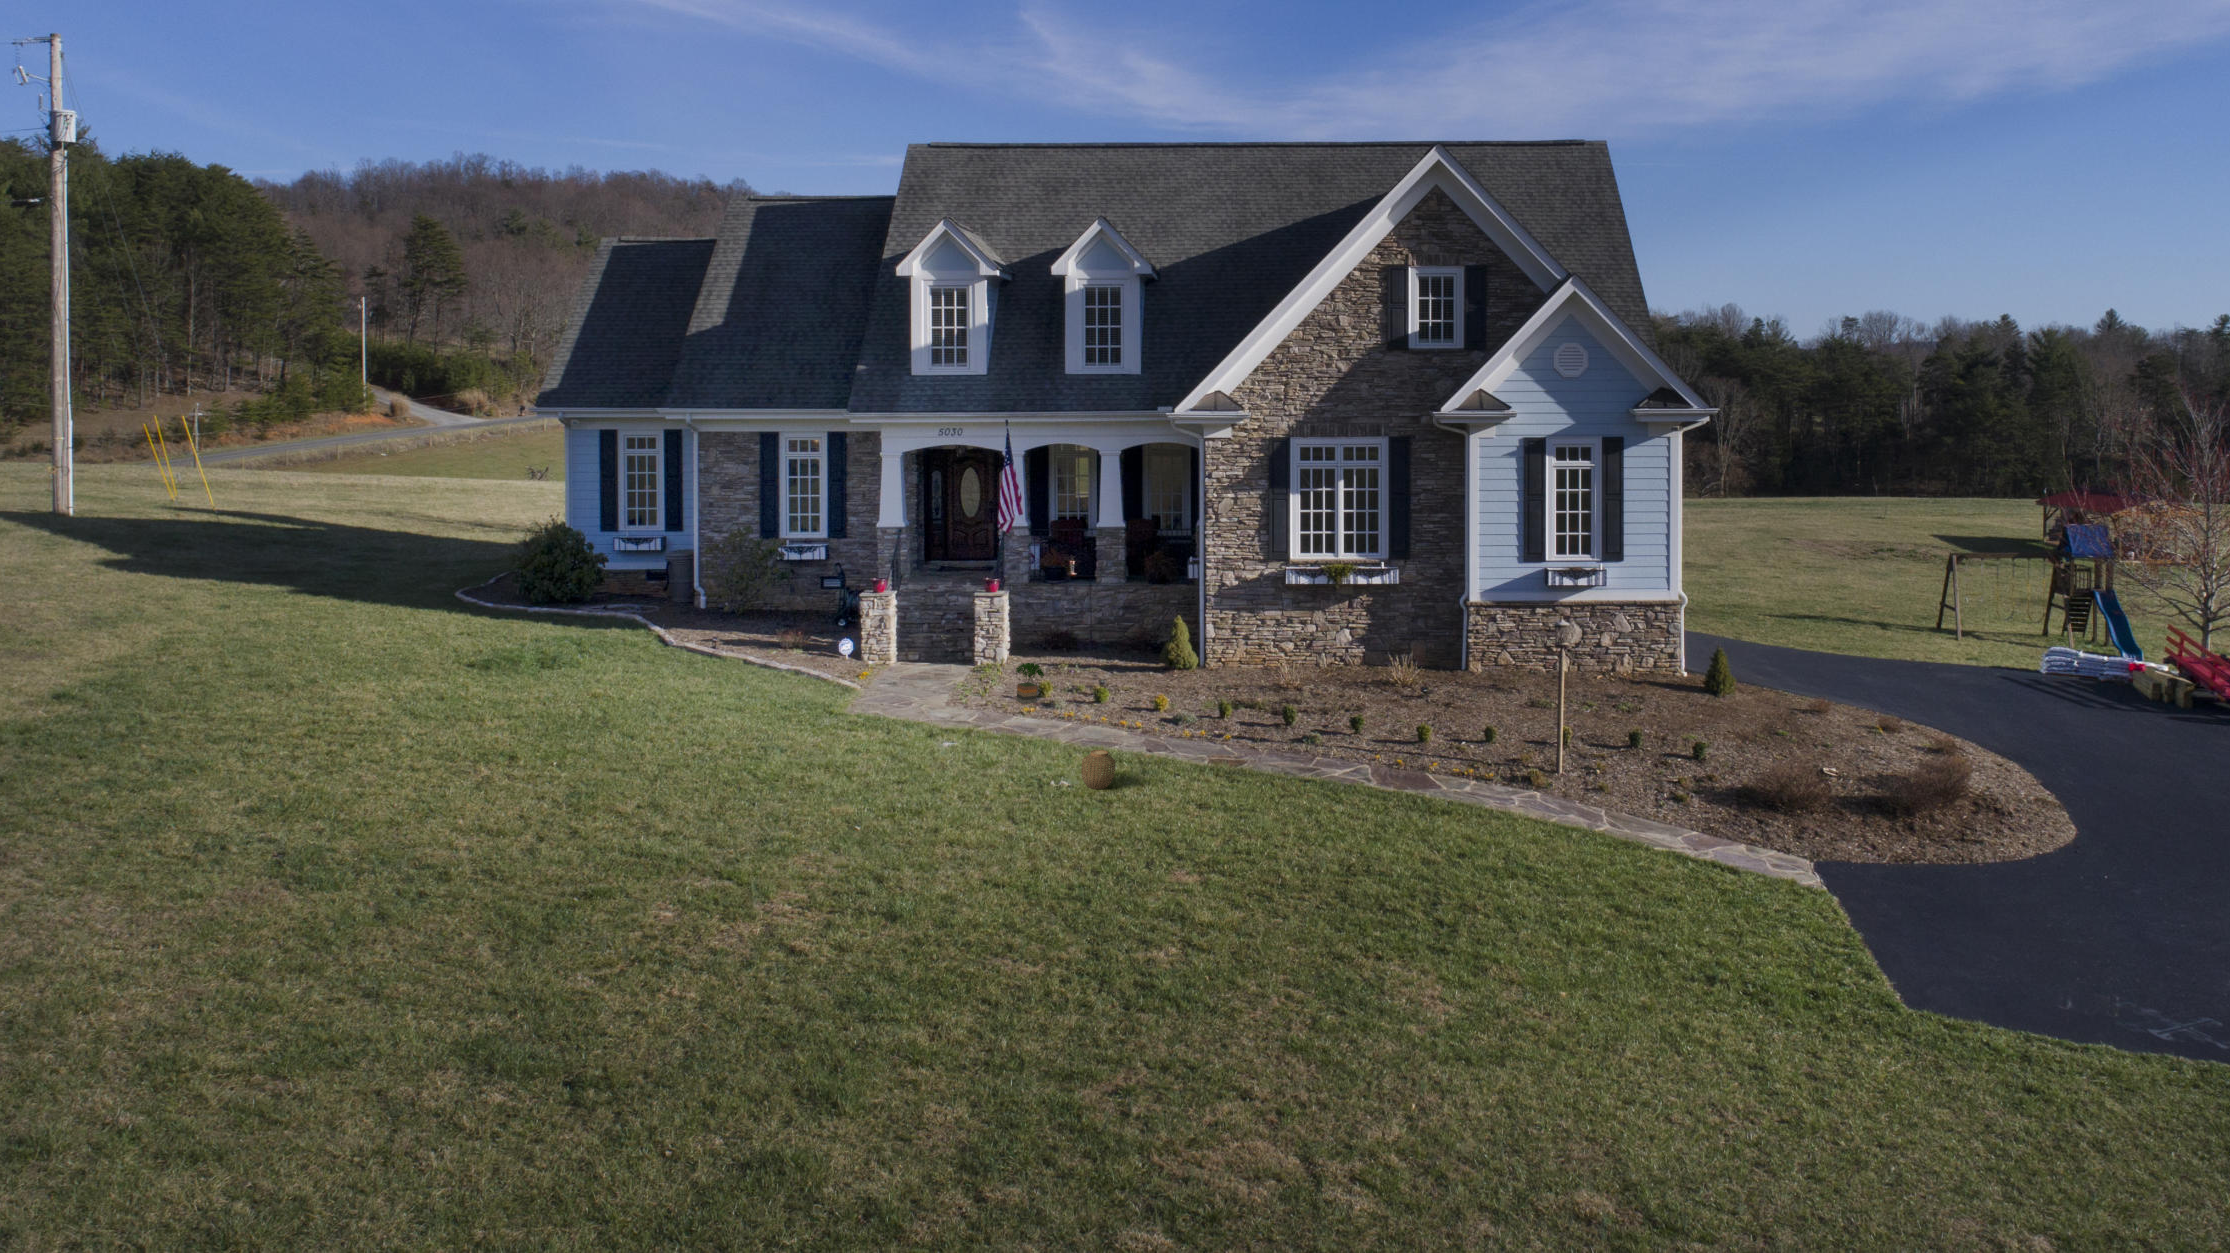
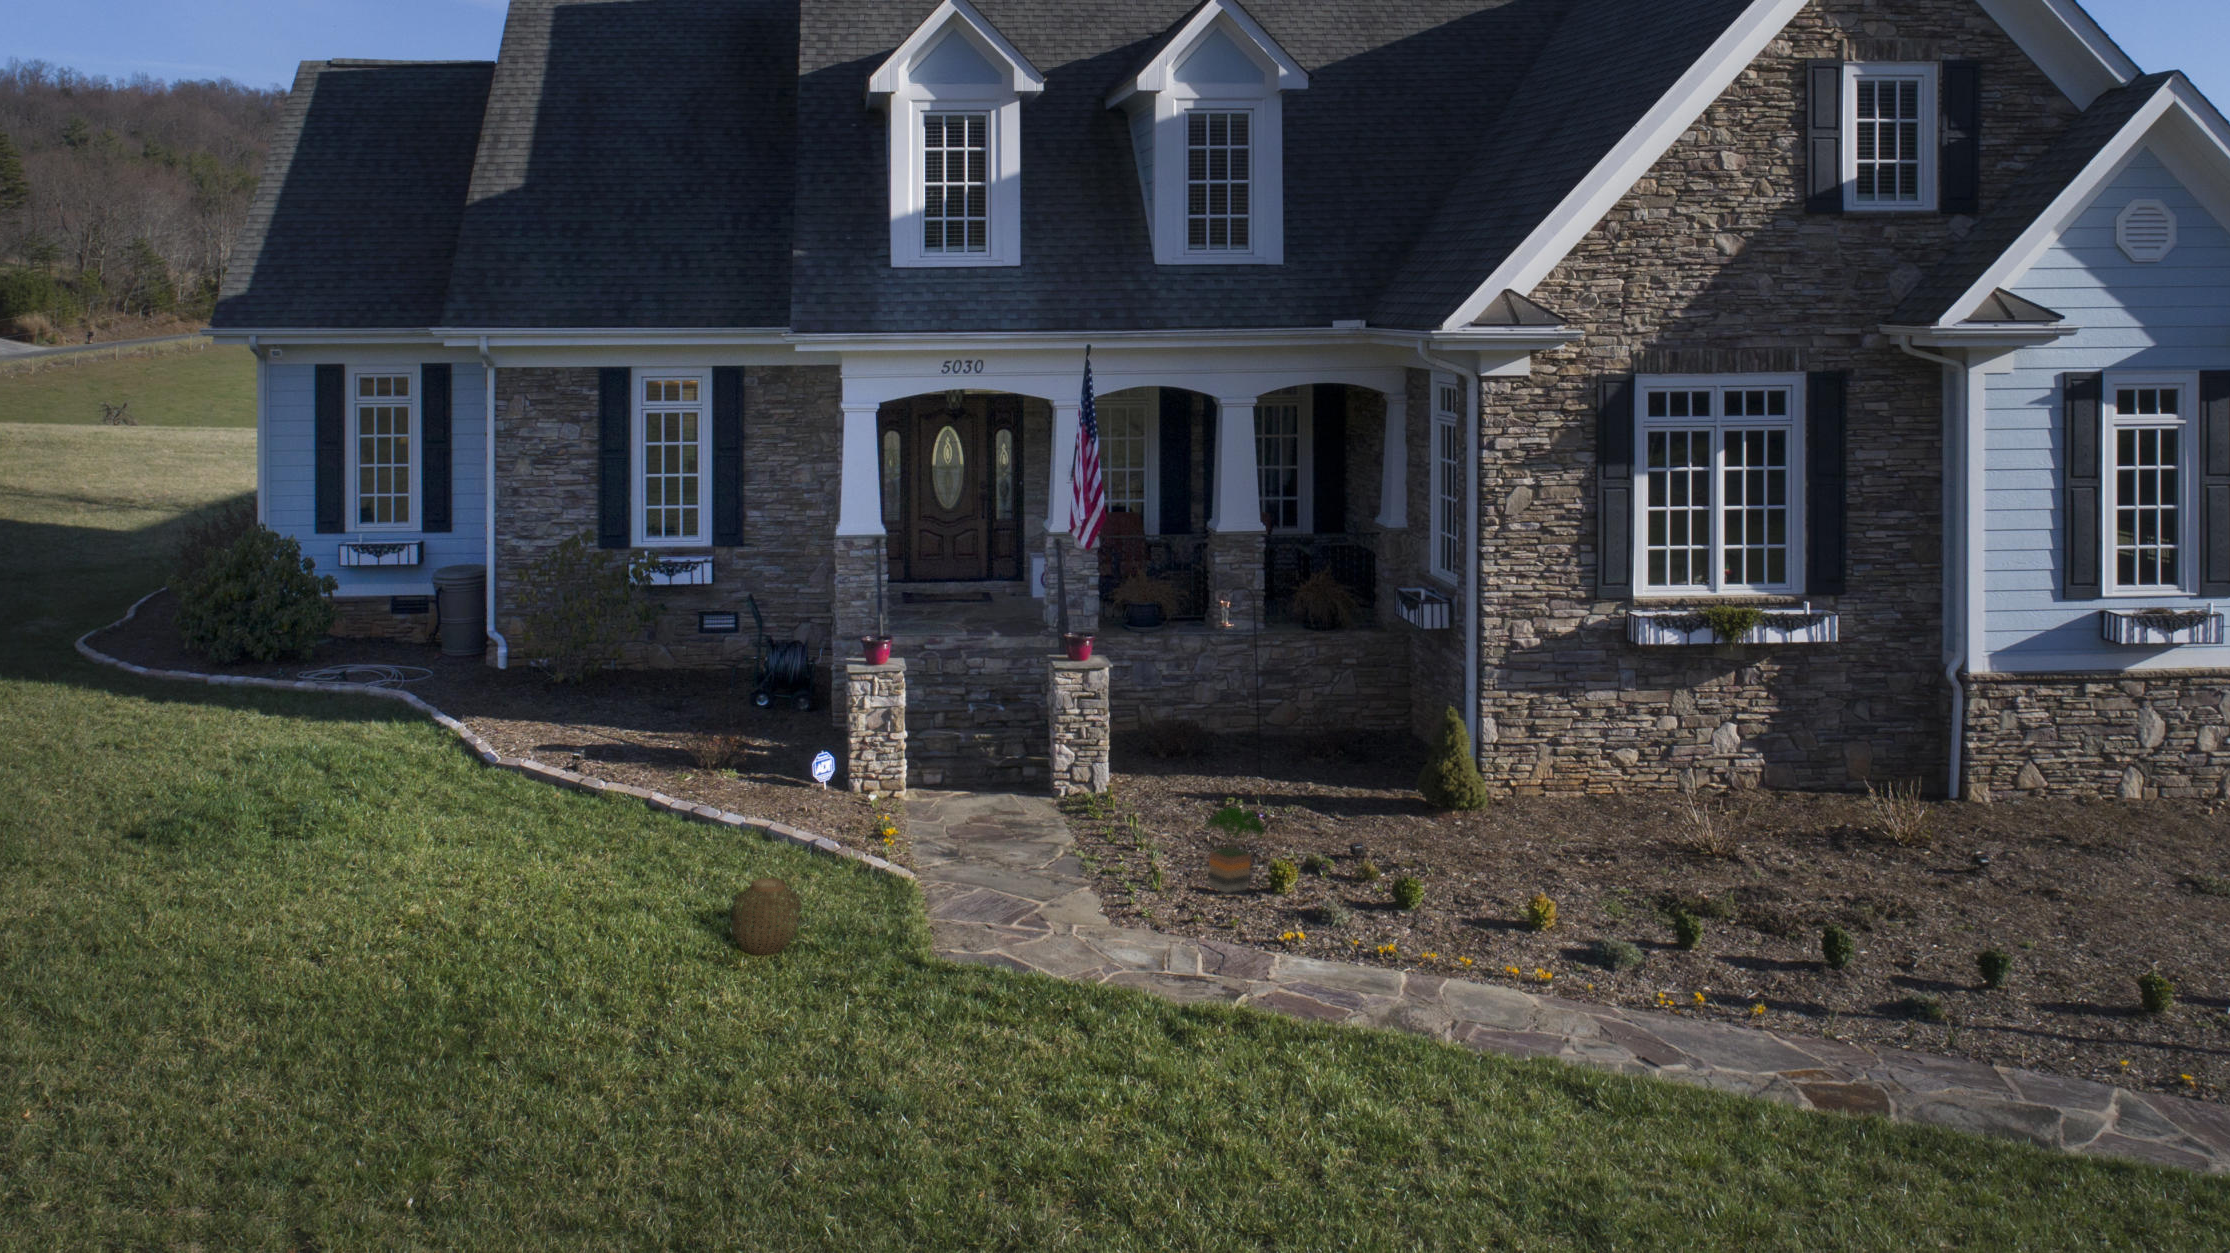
woven basket: present [1081,750,1115,789] -> present [732,878,801,955]

